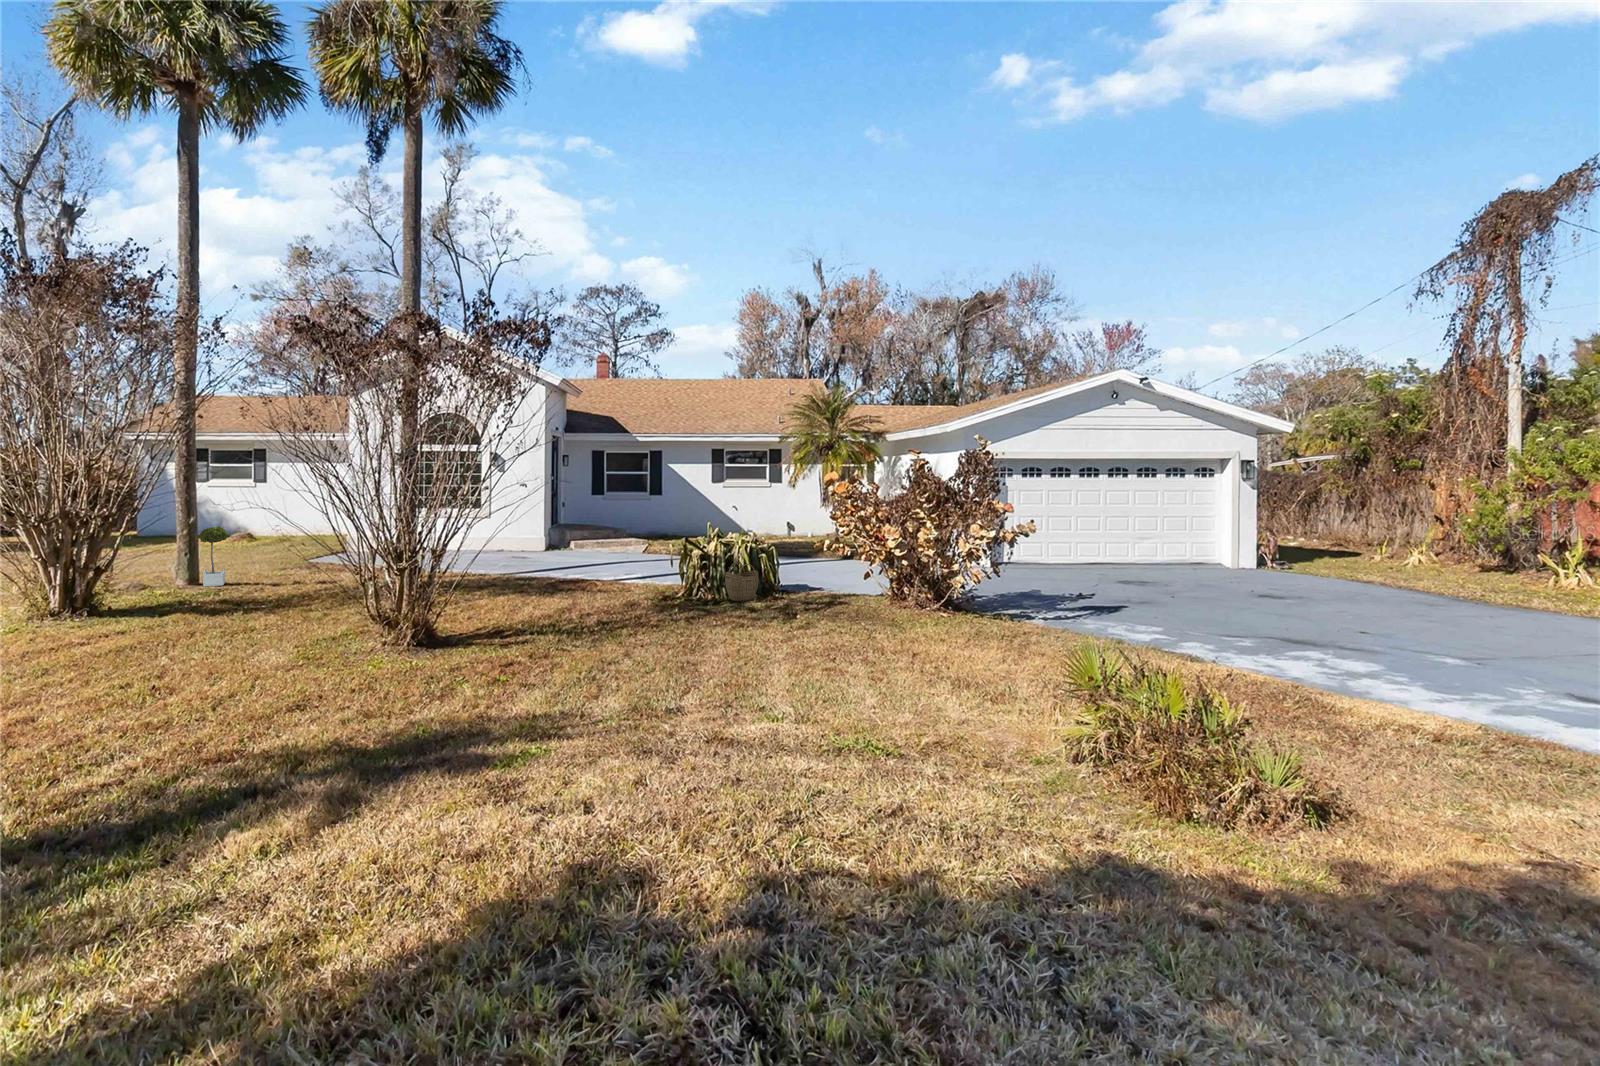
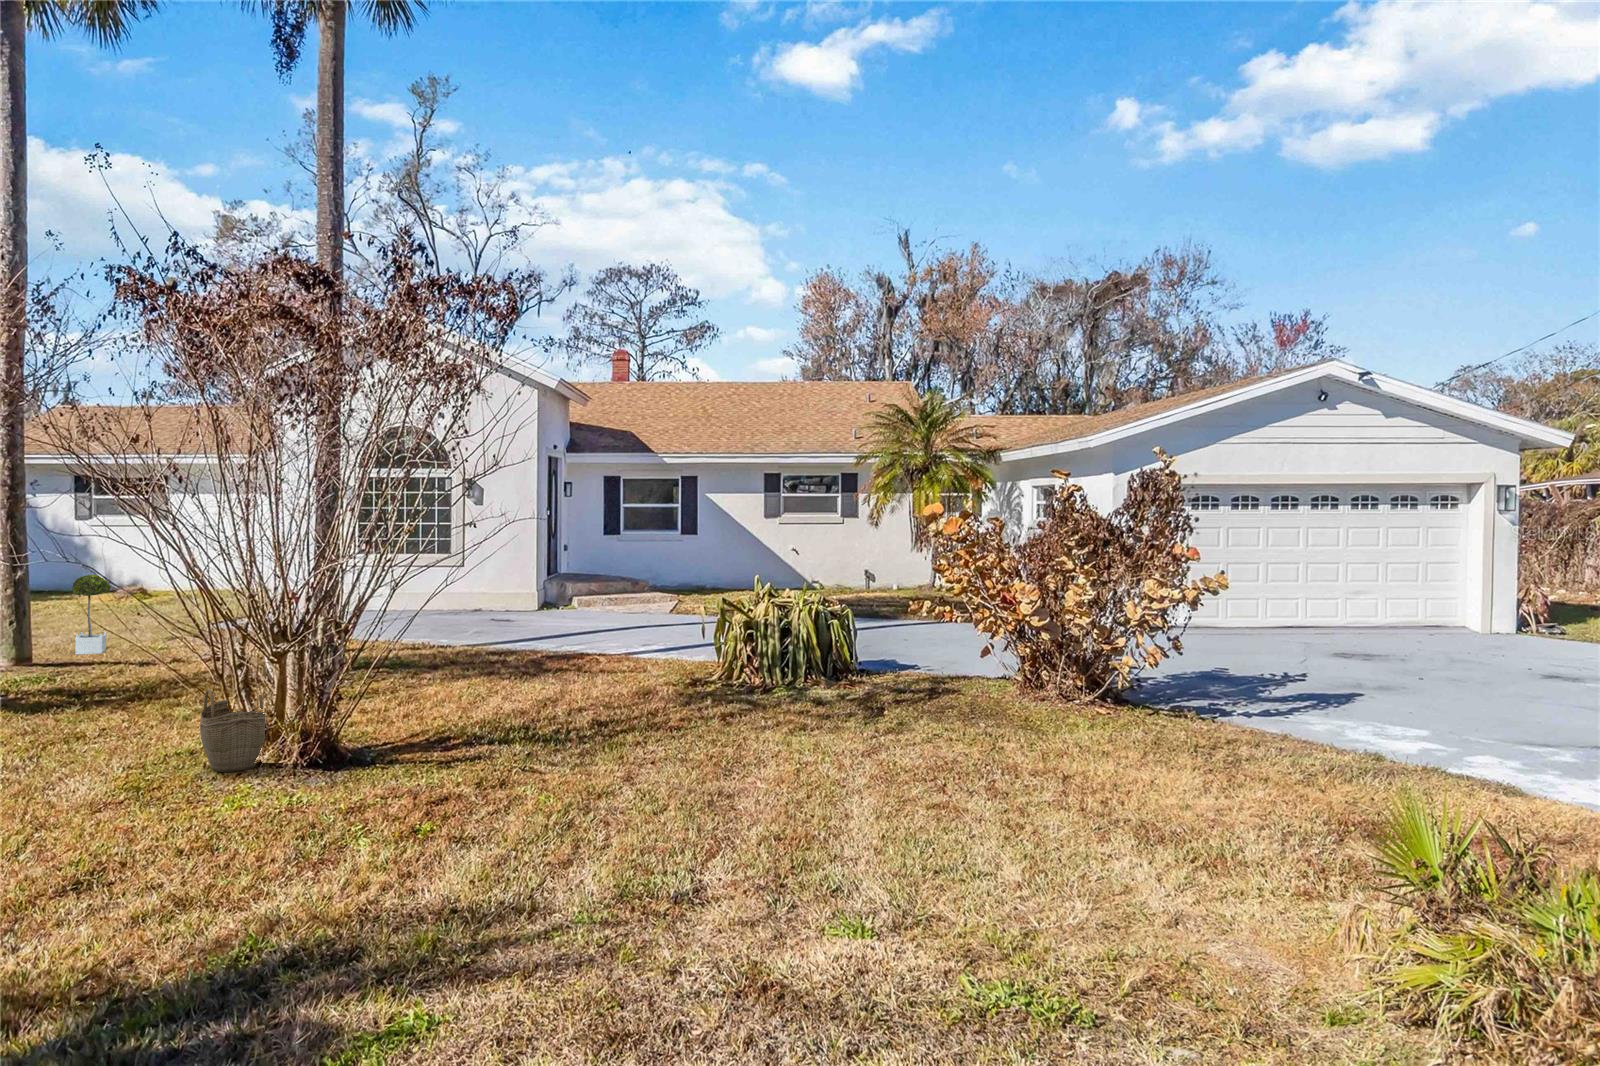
woven basket: present [725,562,759,601] -> present [200,689,265,772]

